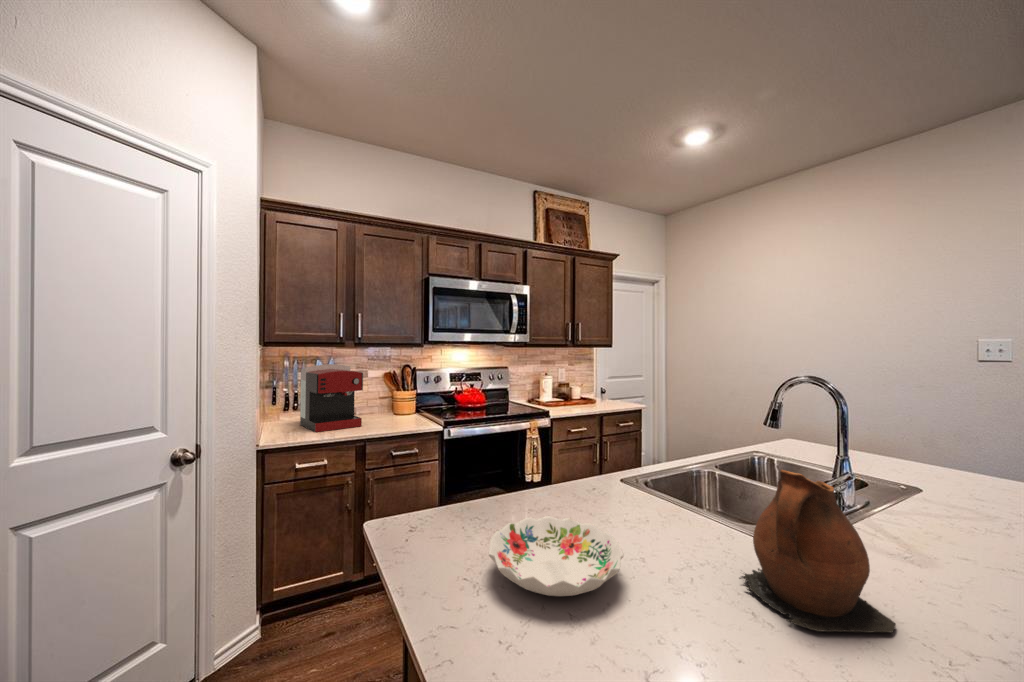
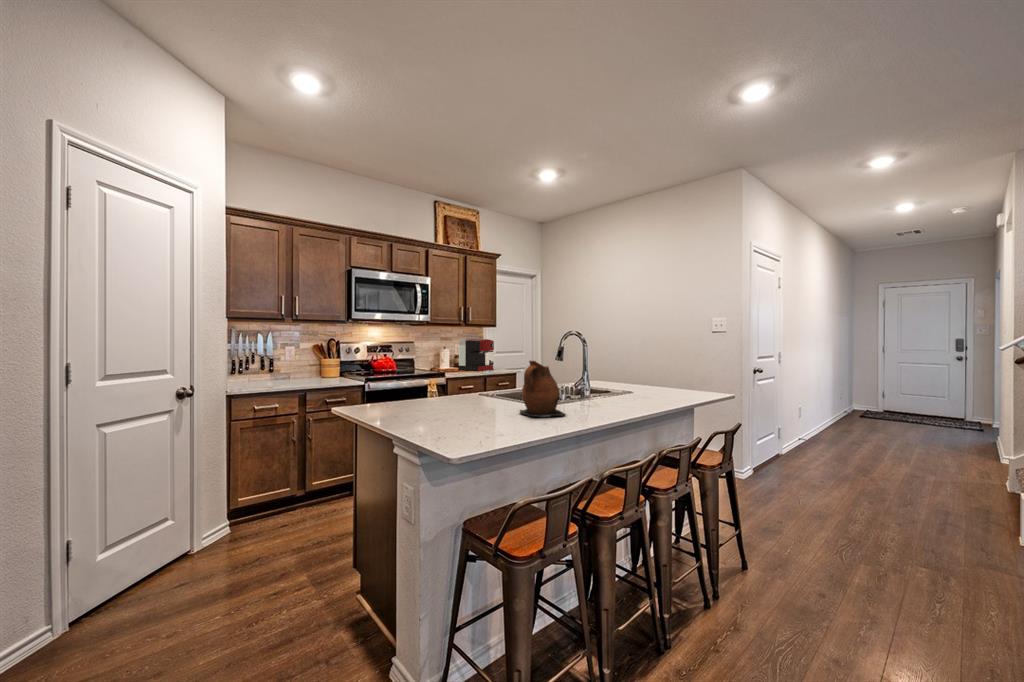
coffee maker: present [300,364,363,432] -> present [459,337,494,371]
decorative bowl: present [489,516,624,596] -> none [407,396,468,416]

